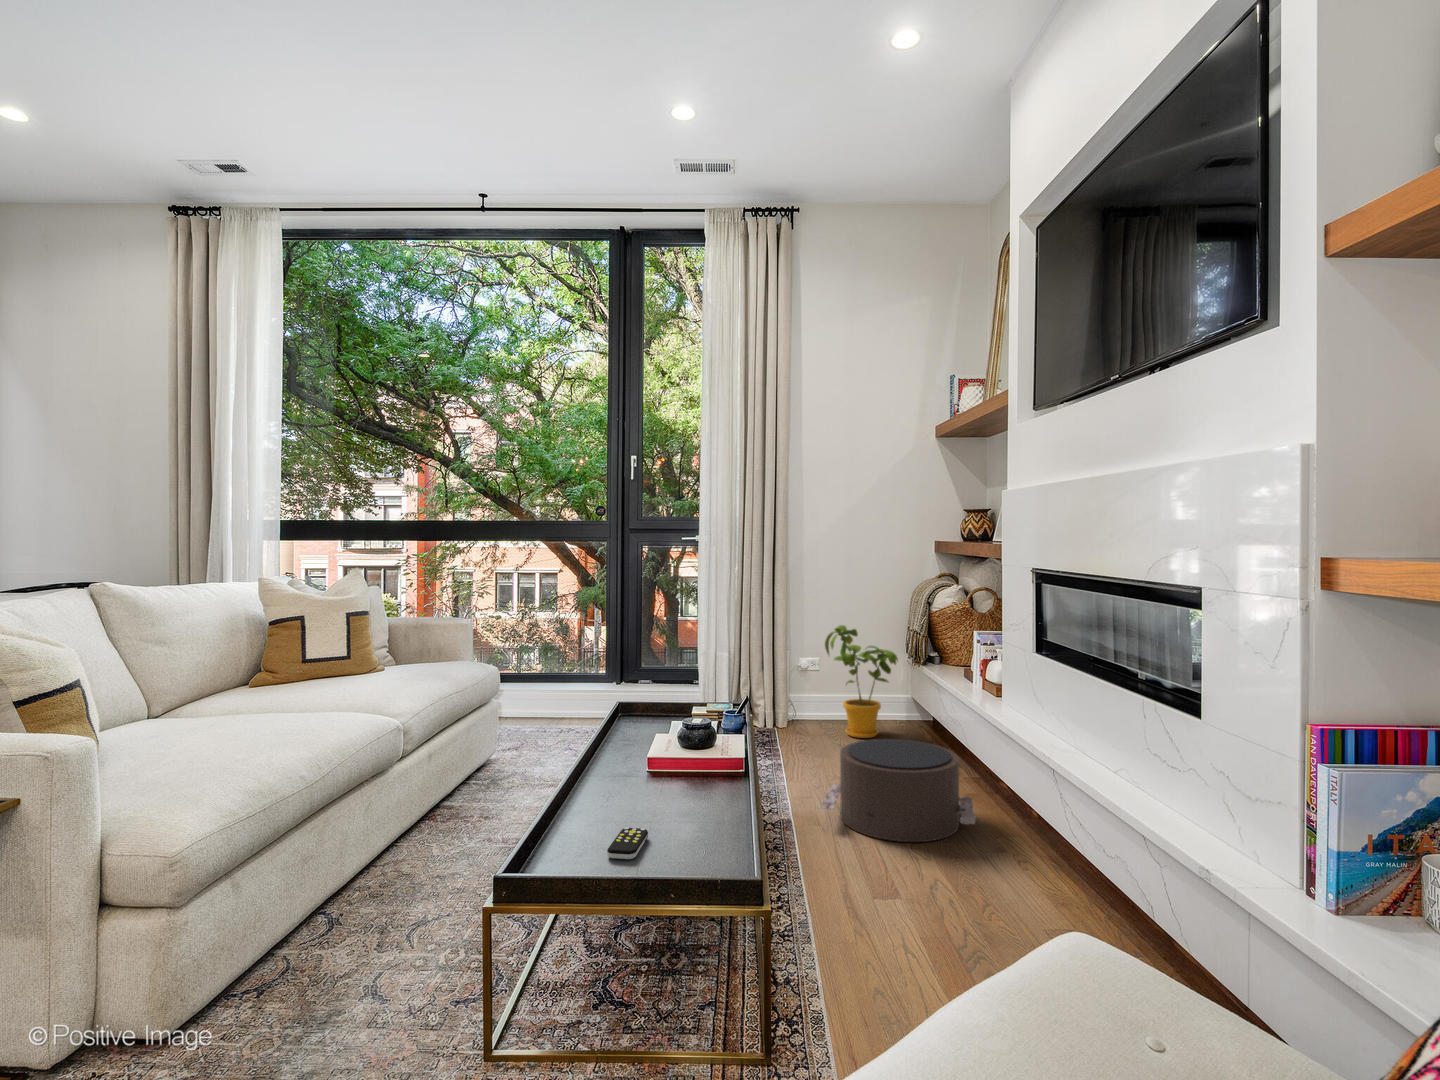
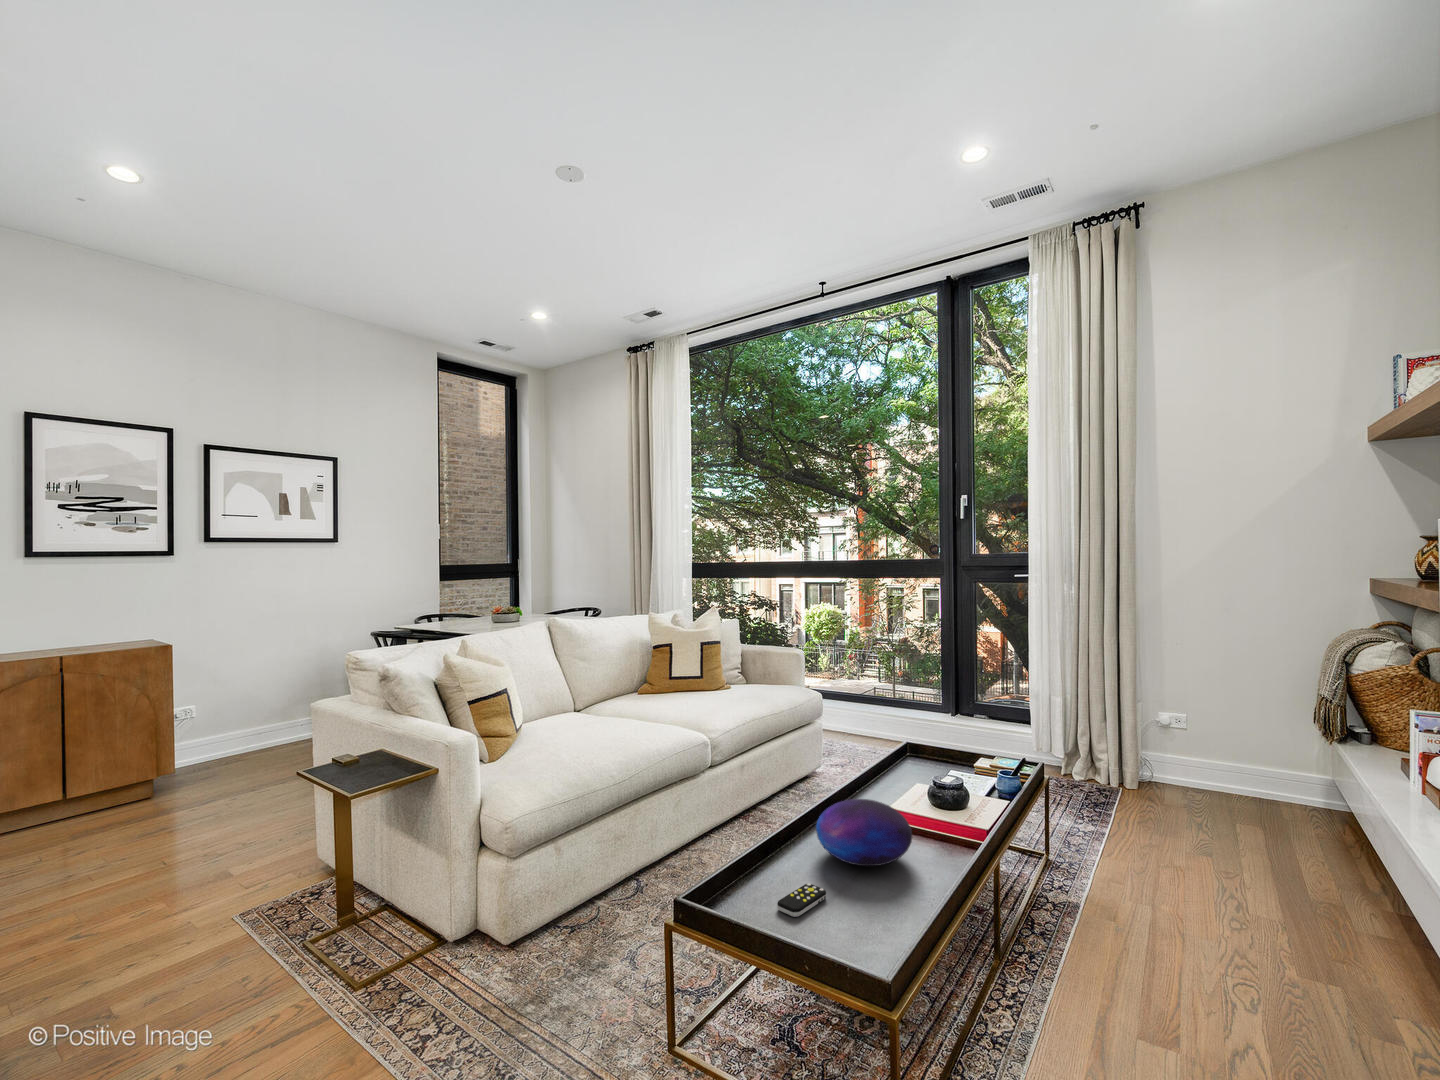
house plant: present [825,625,898,738] -> none [1186,684,1296,826]
decorative orb: none [606,739,705,804] -> present [816,799,912,866]
pouf: present [823,739,976,842] -> none [1114,835,1352,990]

